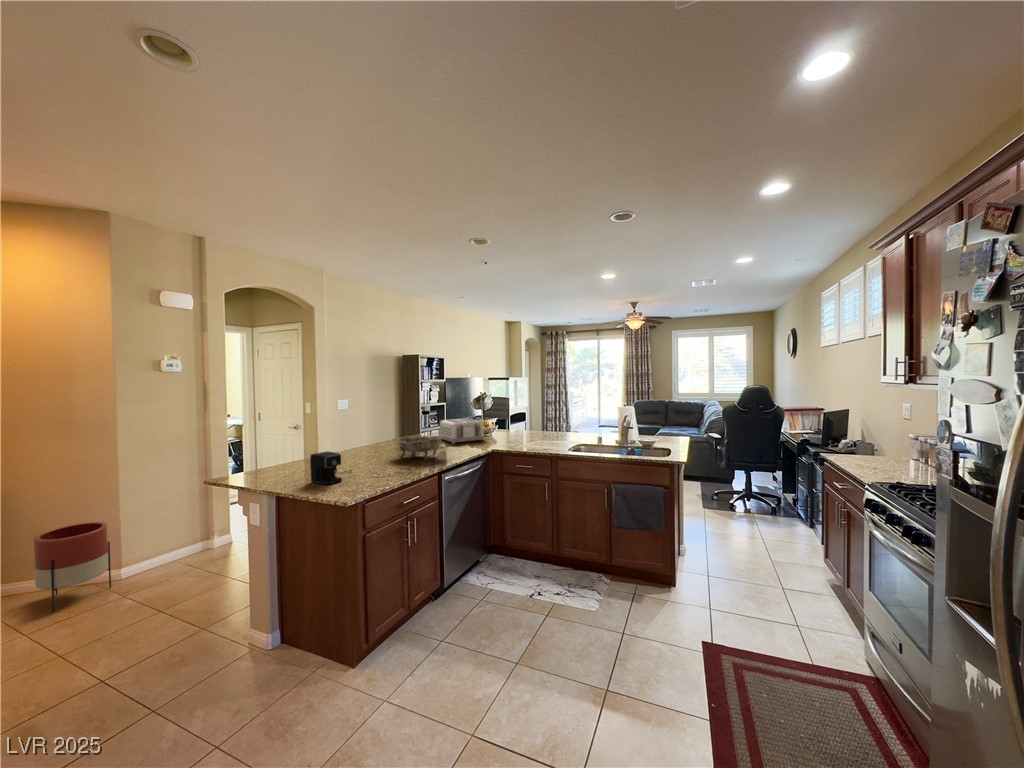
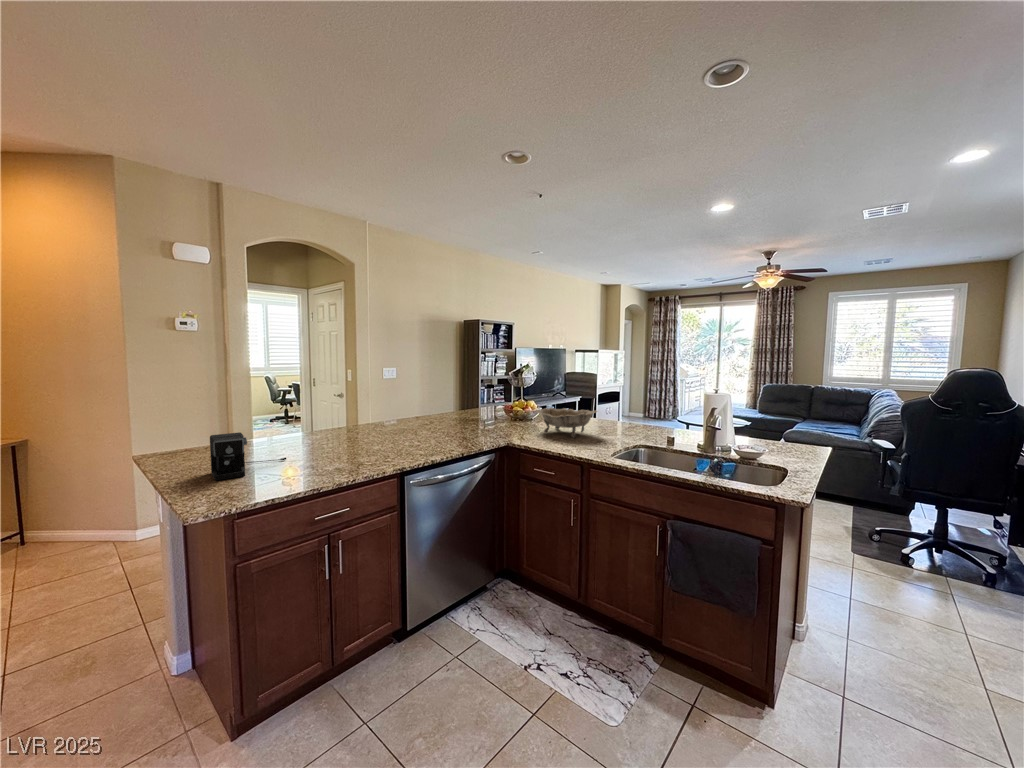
toaster: present [439,419,485,444] -> none [459,396,511,428]
decorative bowl: present [393,435,446,460] -> present [536,408,597,437]
planter: present [34,522,111,612] -> none [47,478,125,565]

